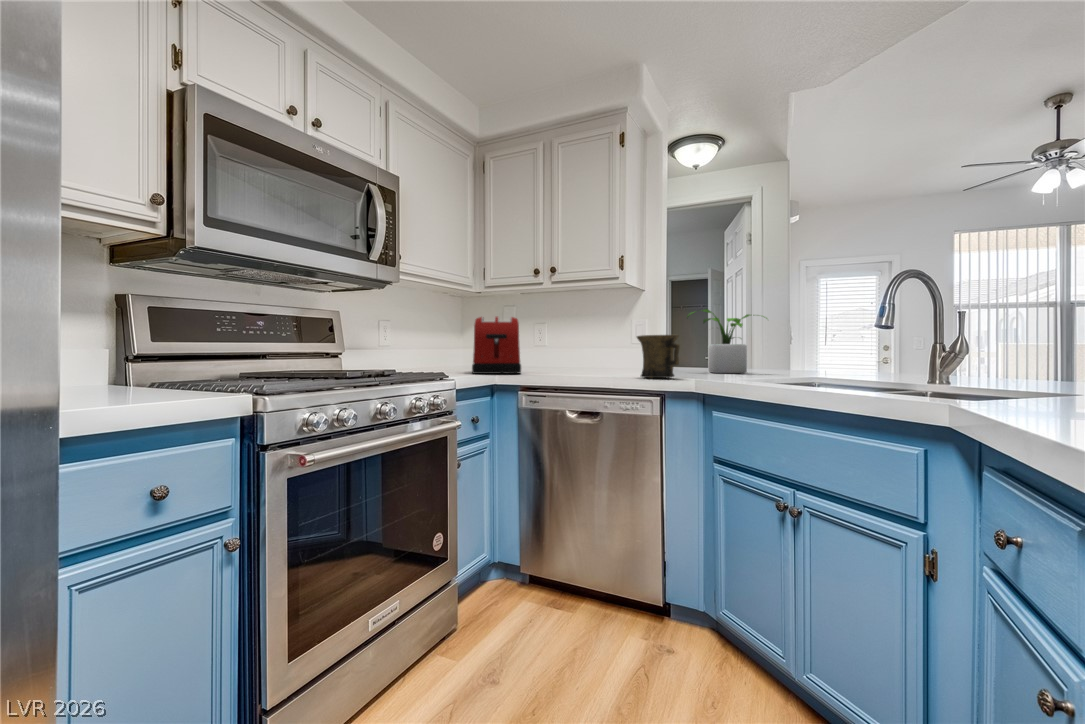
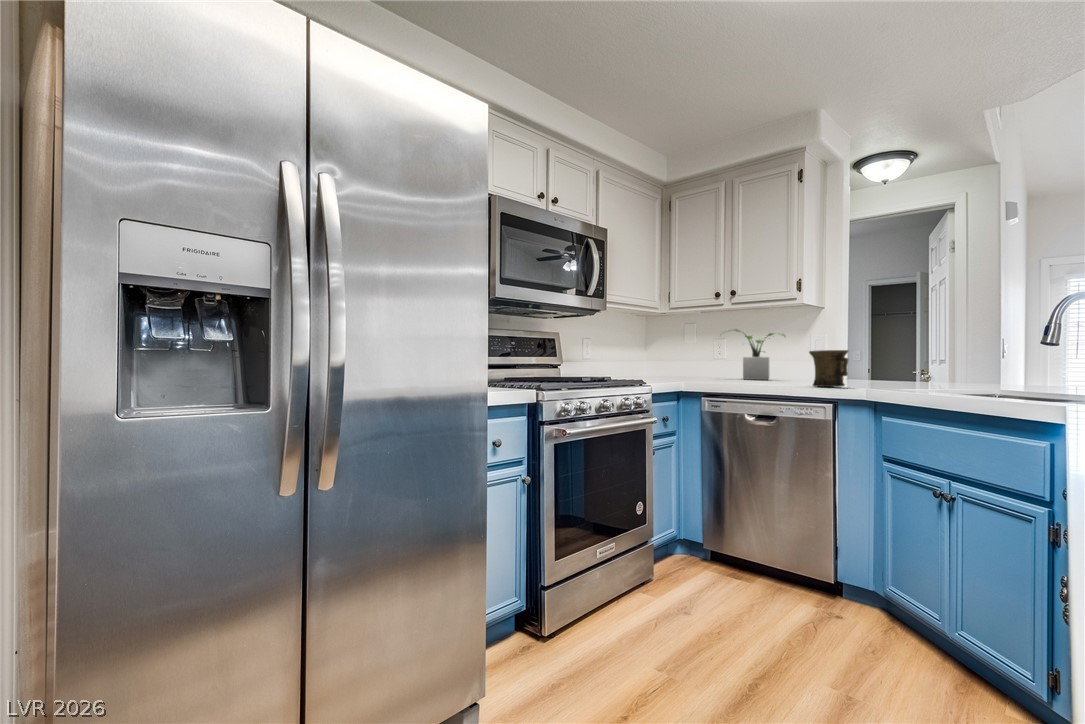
potted plant: present [687,309,767,373] -> present [735,329,786,380]
toaster: present [472,317,521,374] -> none [665,335,706,382]

